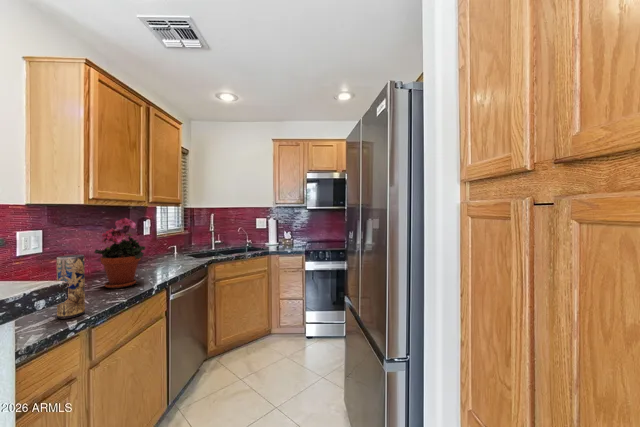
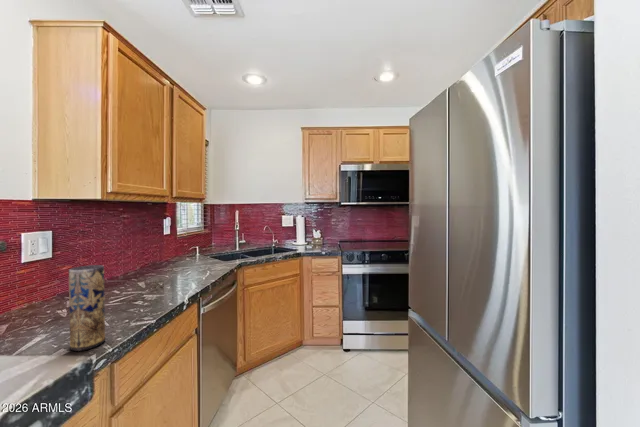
potted plant: present [94,218,145,289] -> none [114,216,173,303]

